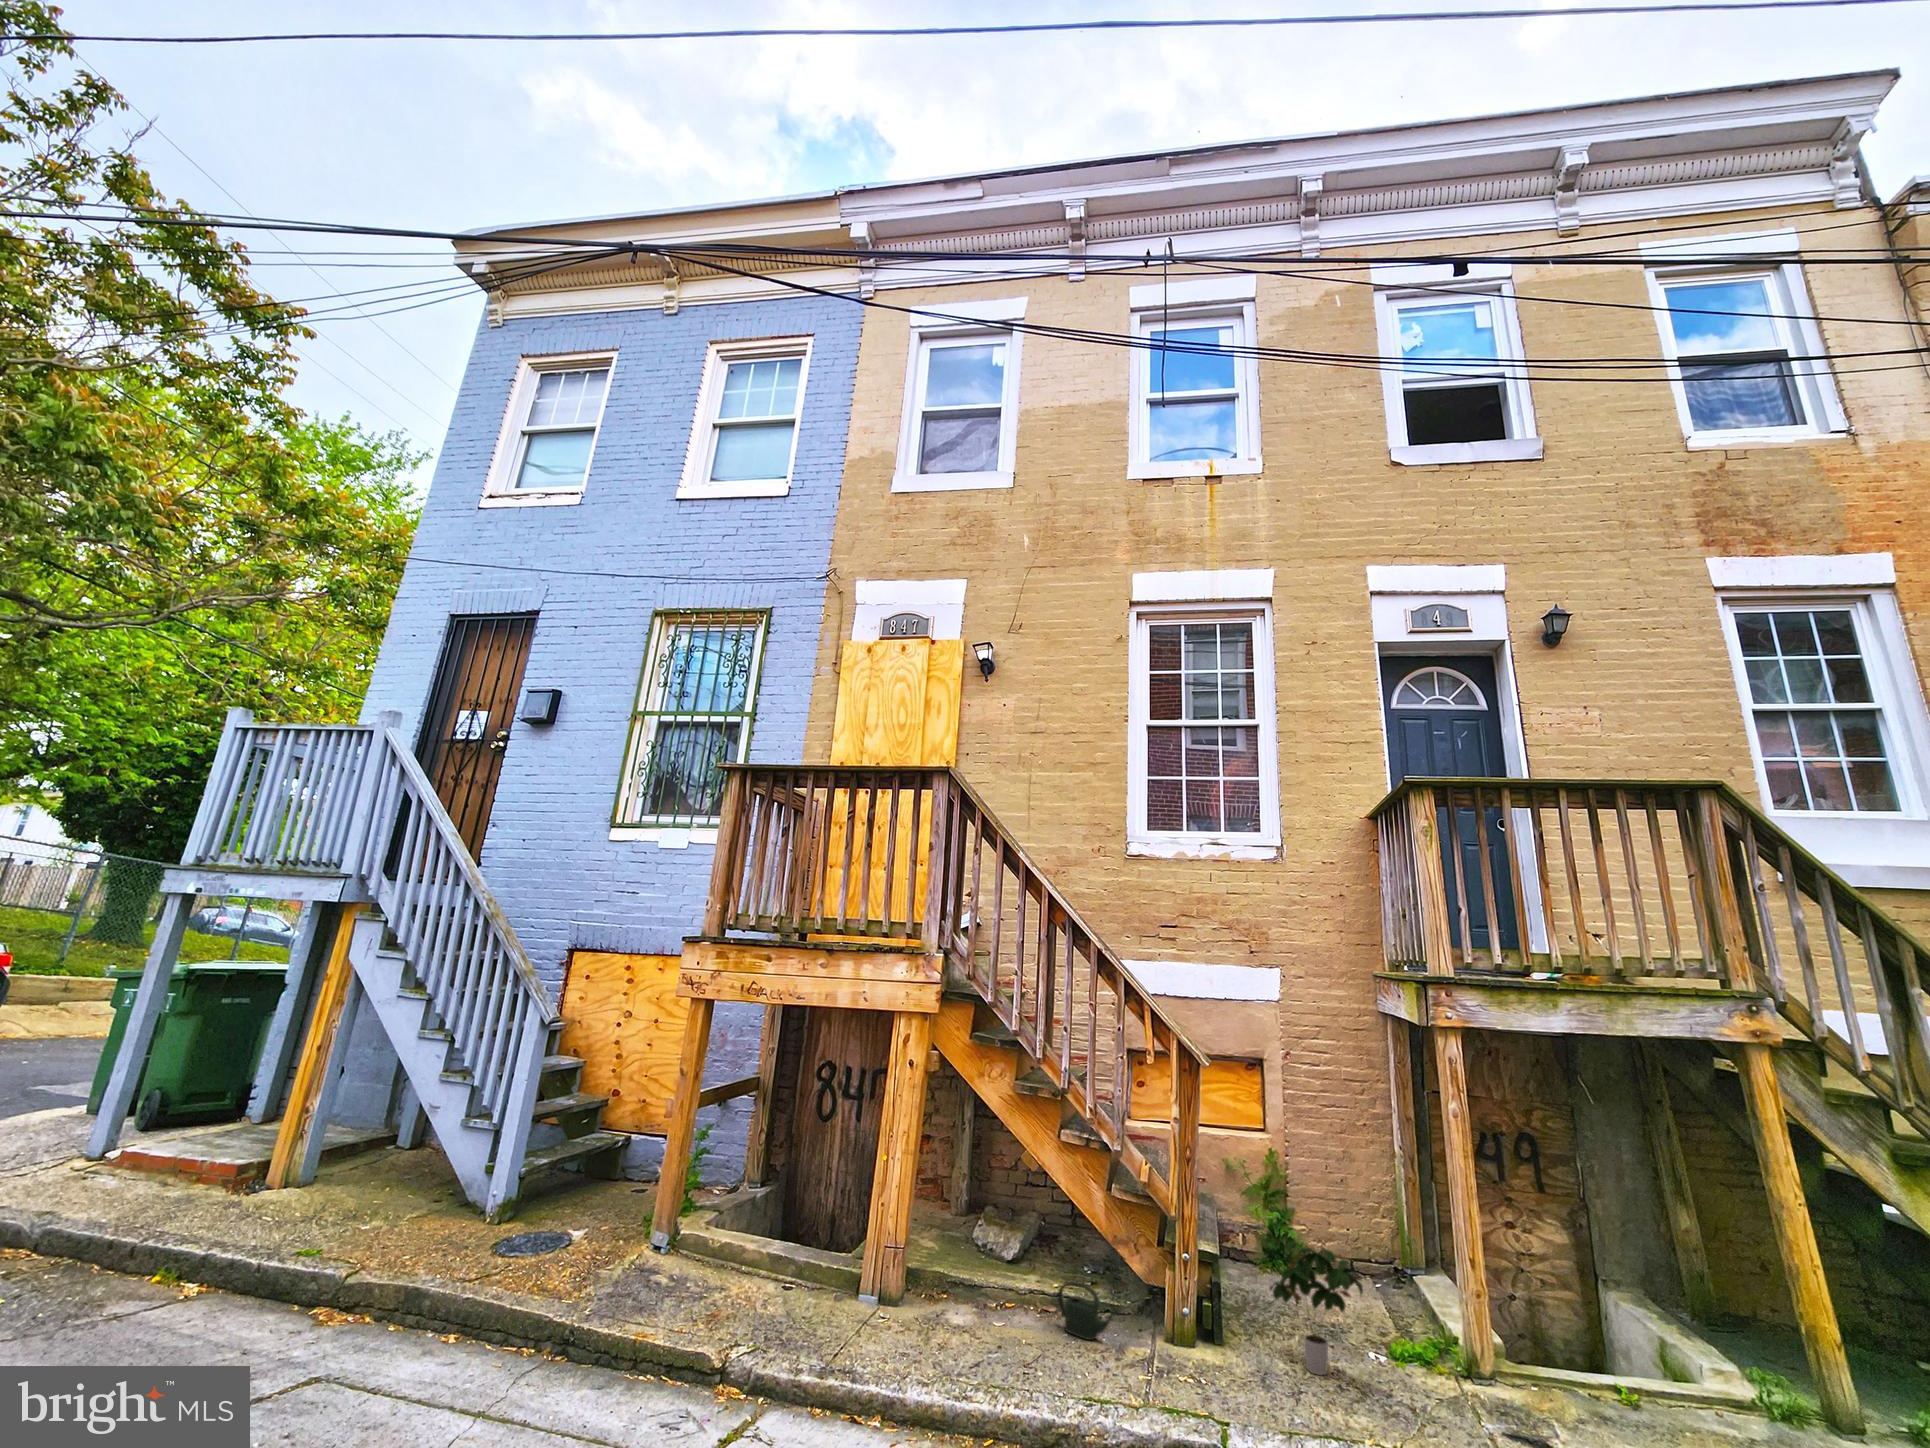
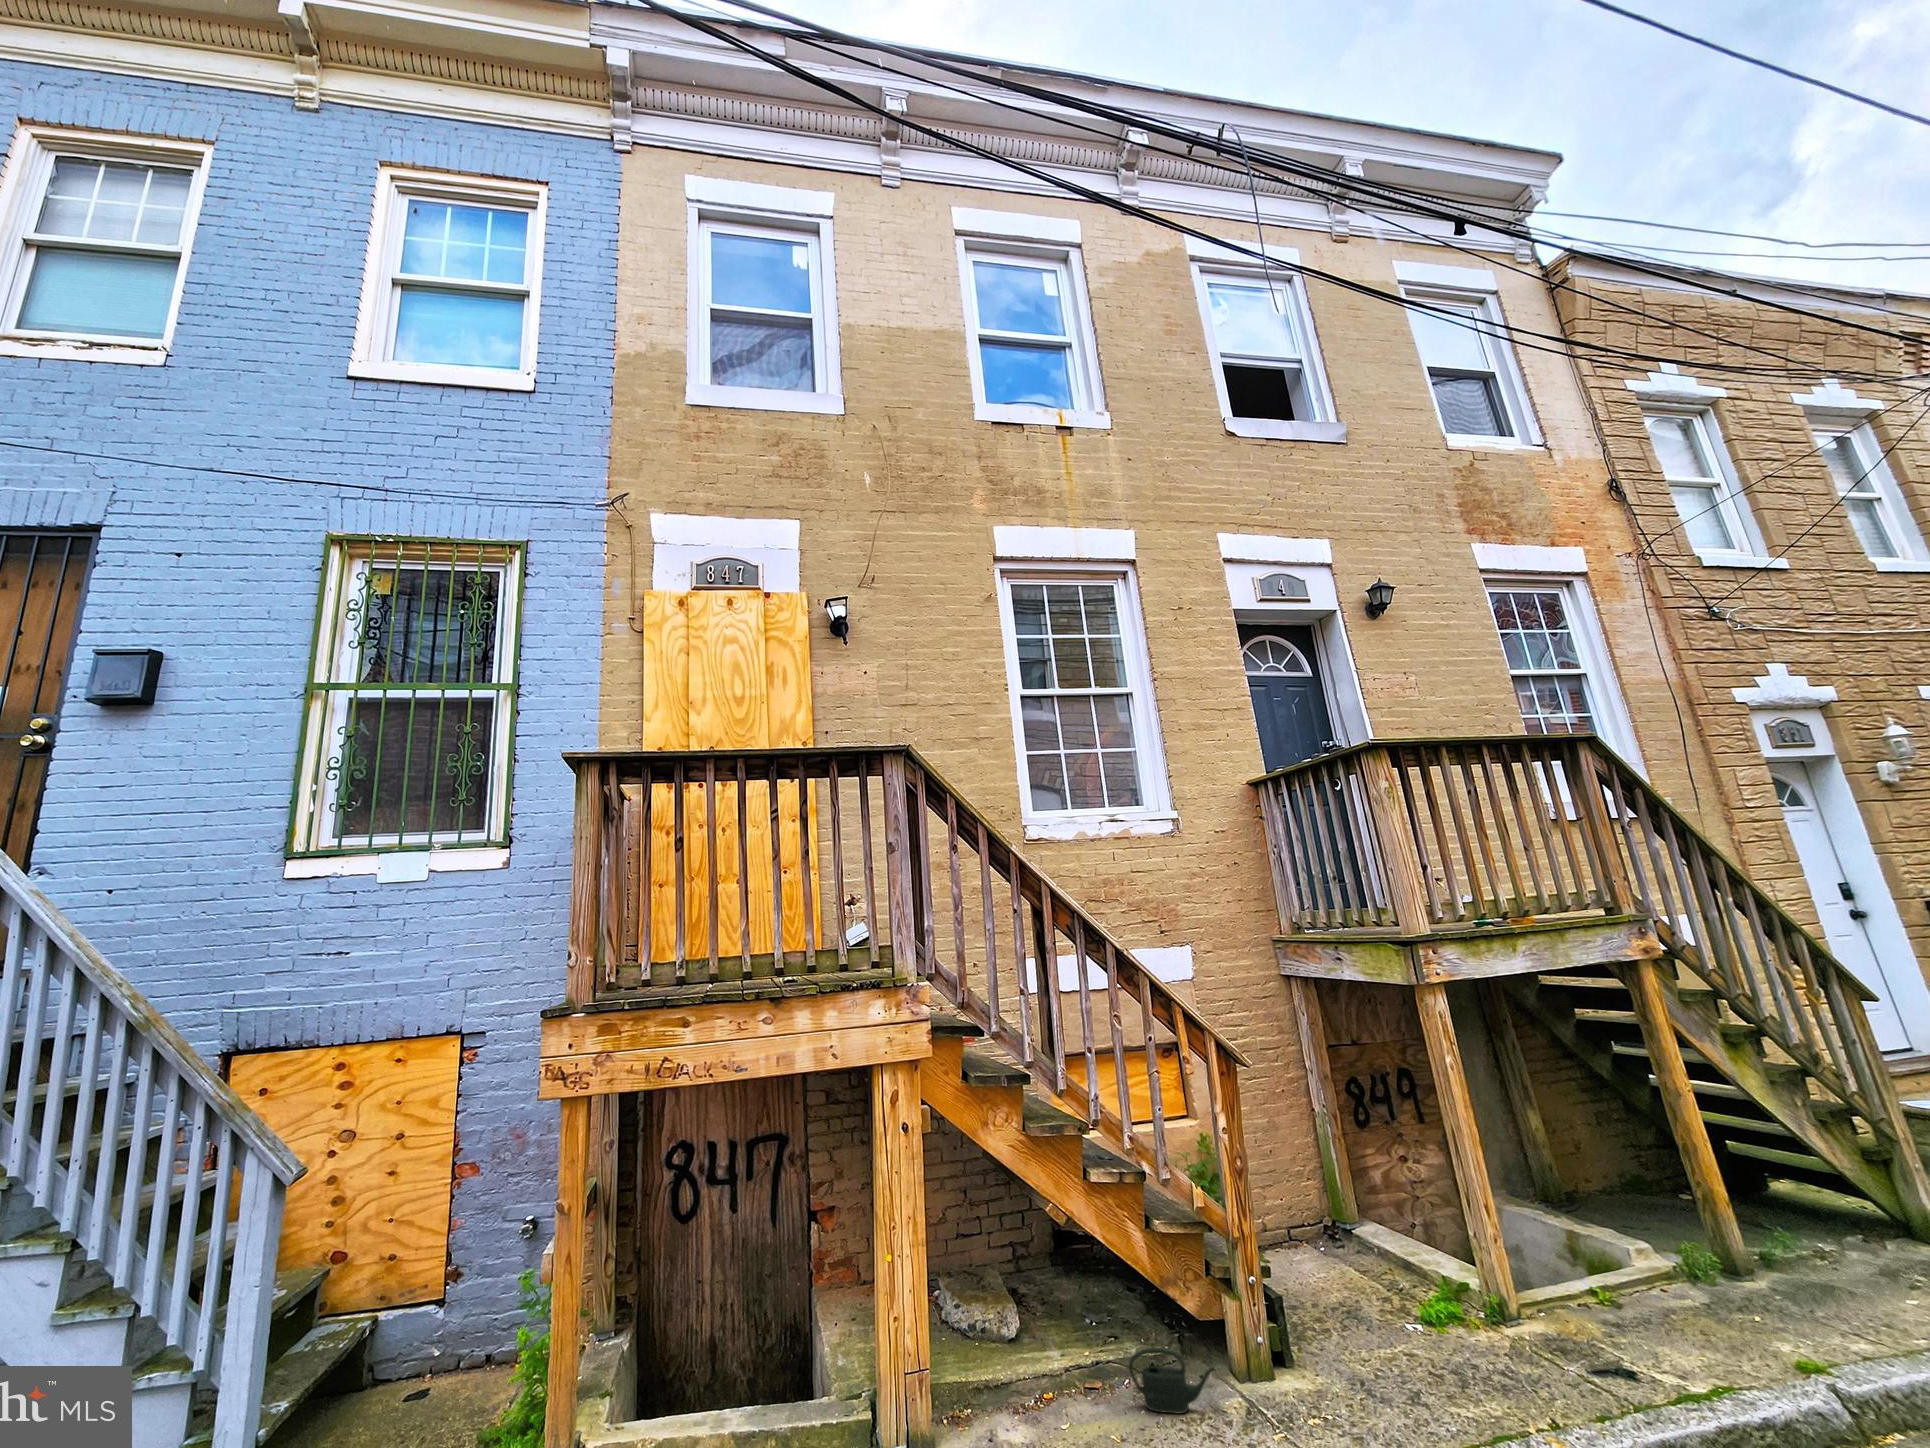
potted plant: present [1270,1242,1363,1375] -> none [1326,1234,1437,1371]

